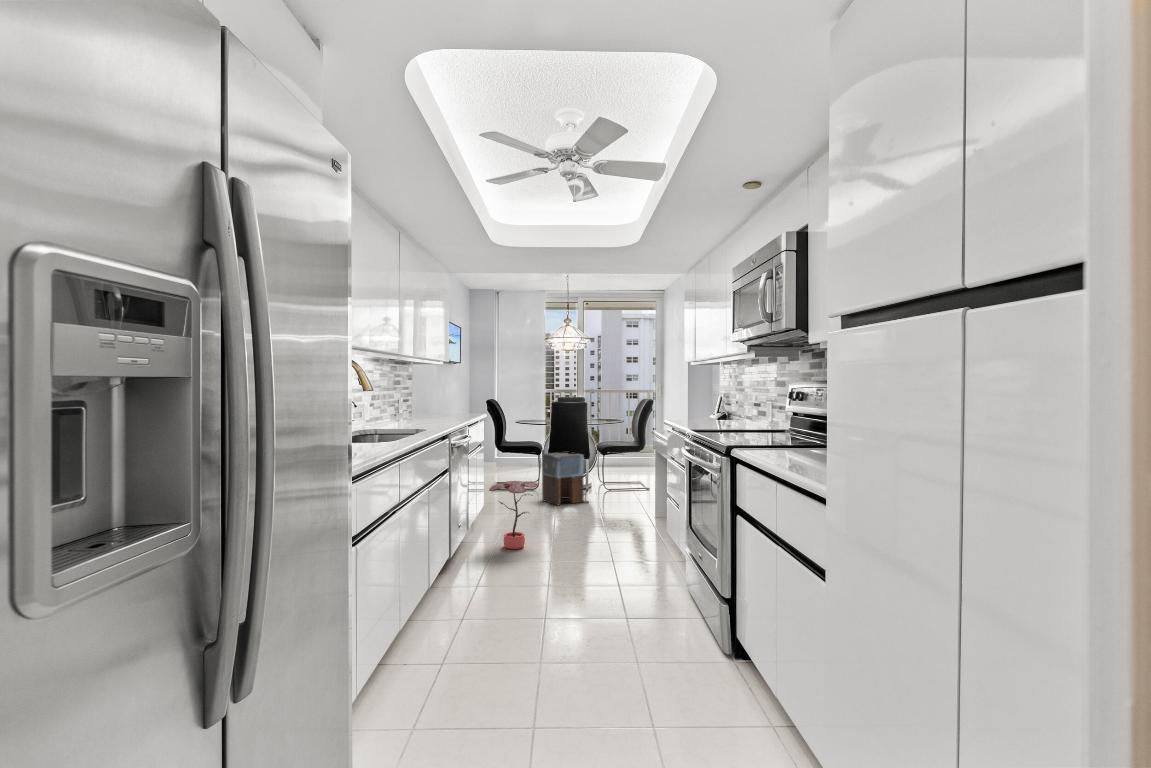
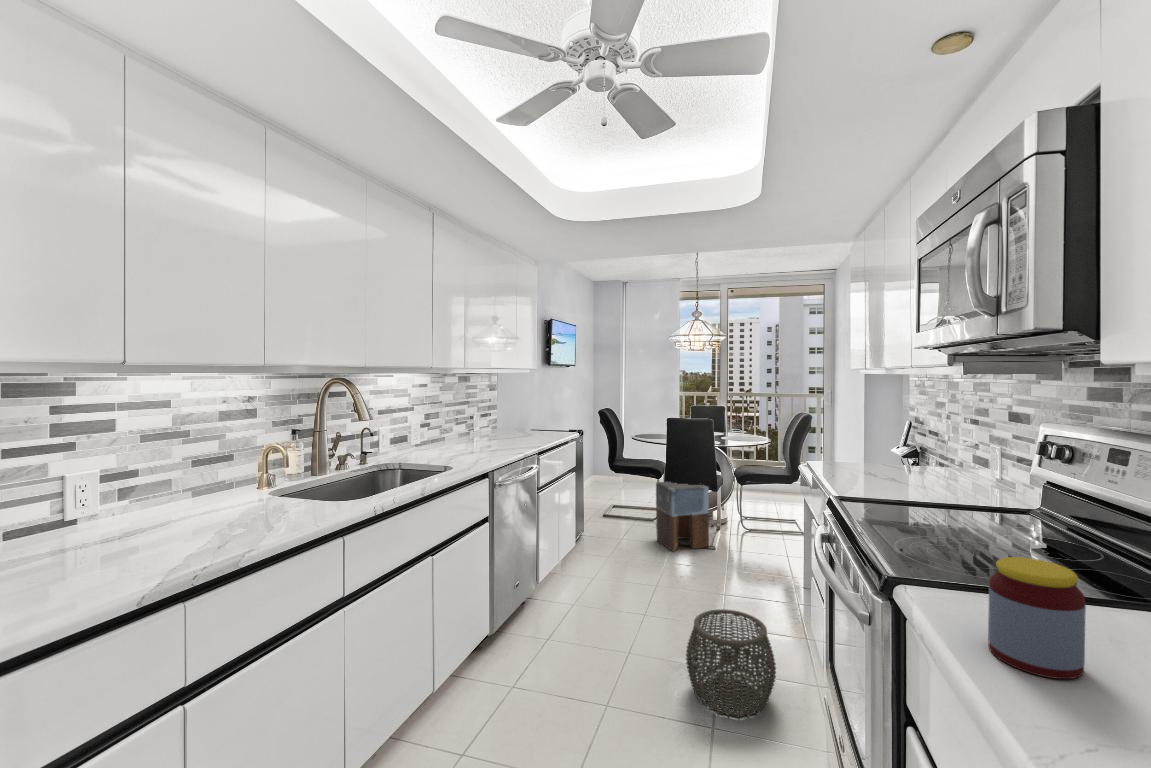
jar: none [770,416,801,455] -> present [988,557,1086,679]
potted plant: present [489,481,539,549] -> none [550,535,618,630]
woven basket: none [599,514,655,574] -> present [686,609,776,717]

